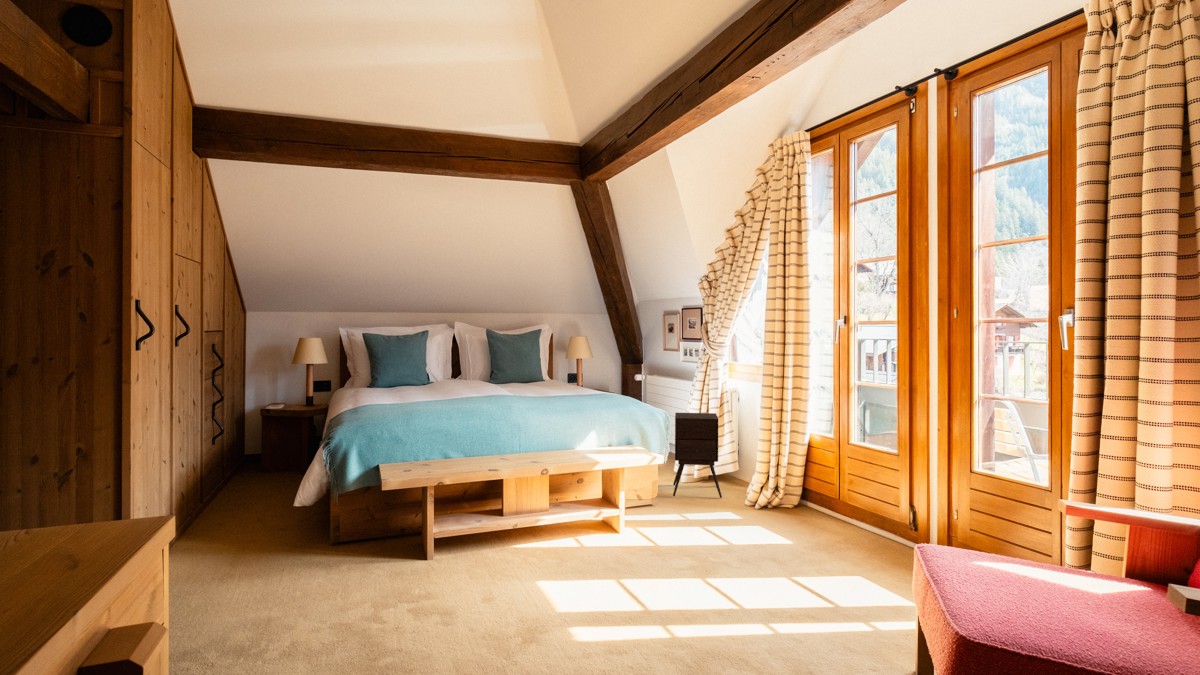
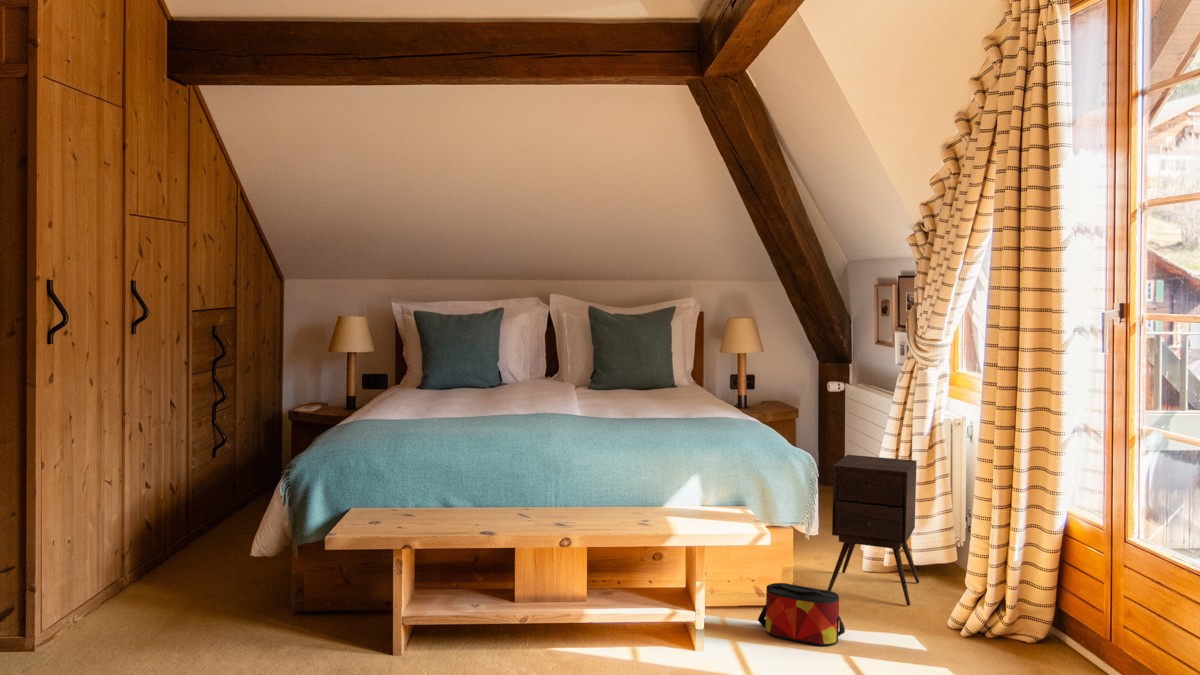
bag: none [647,489,700,523] -> present [758,583,845,646]

